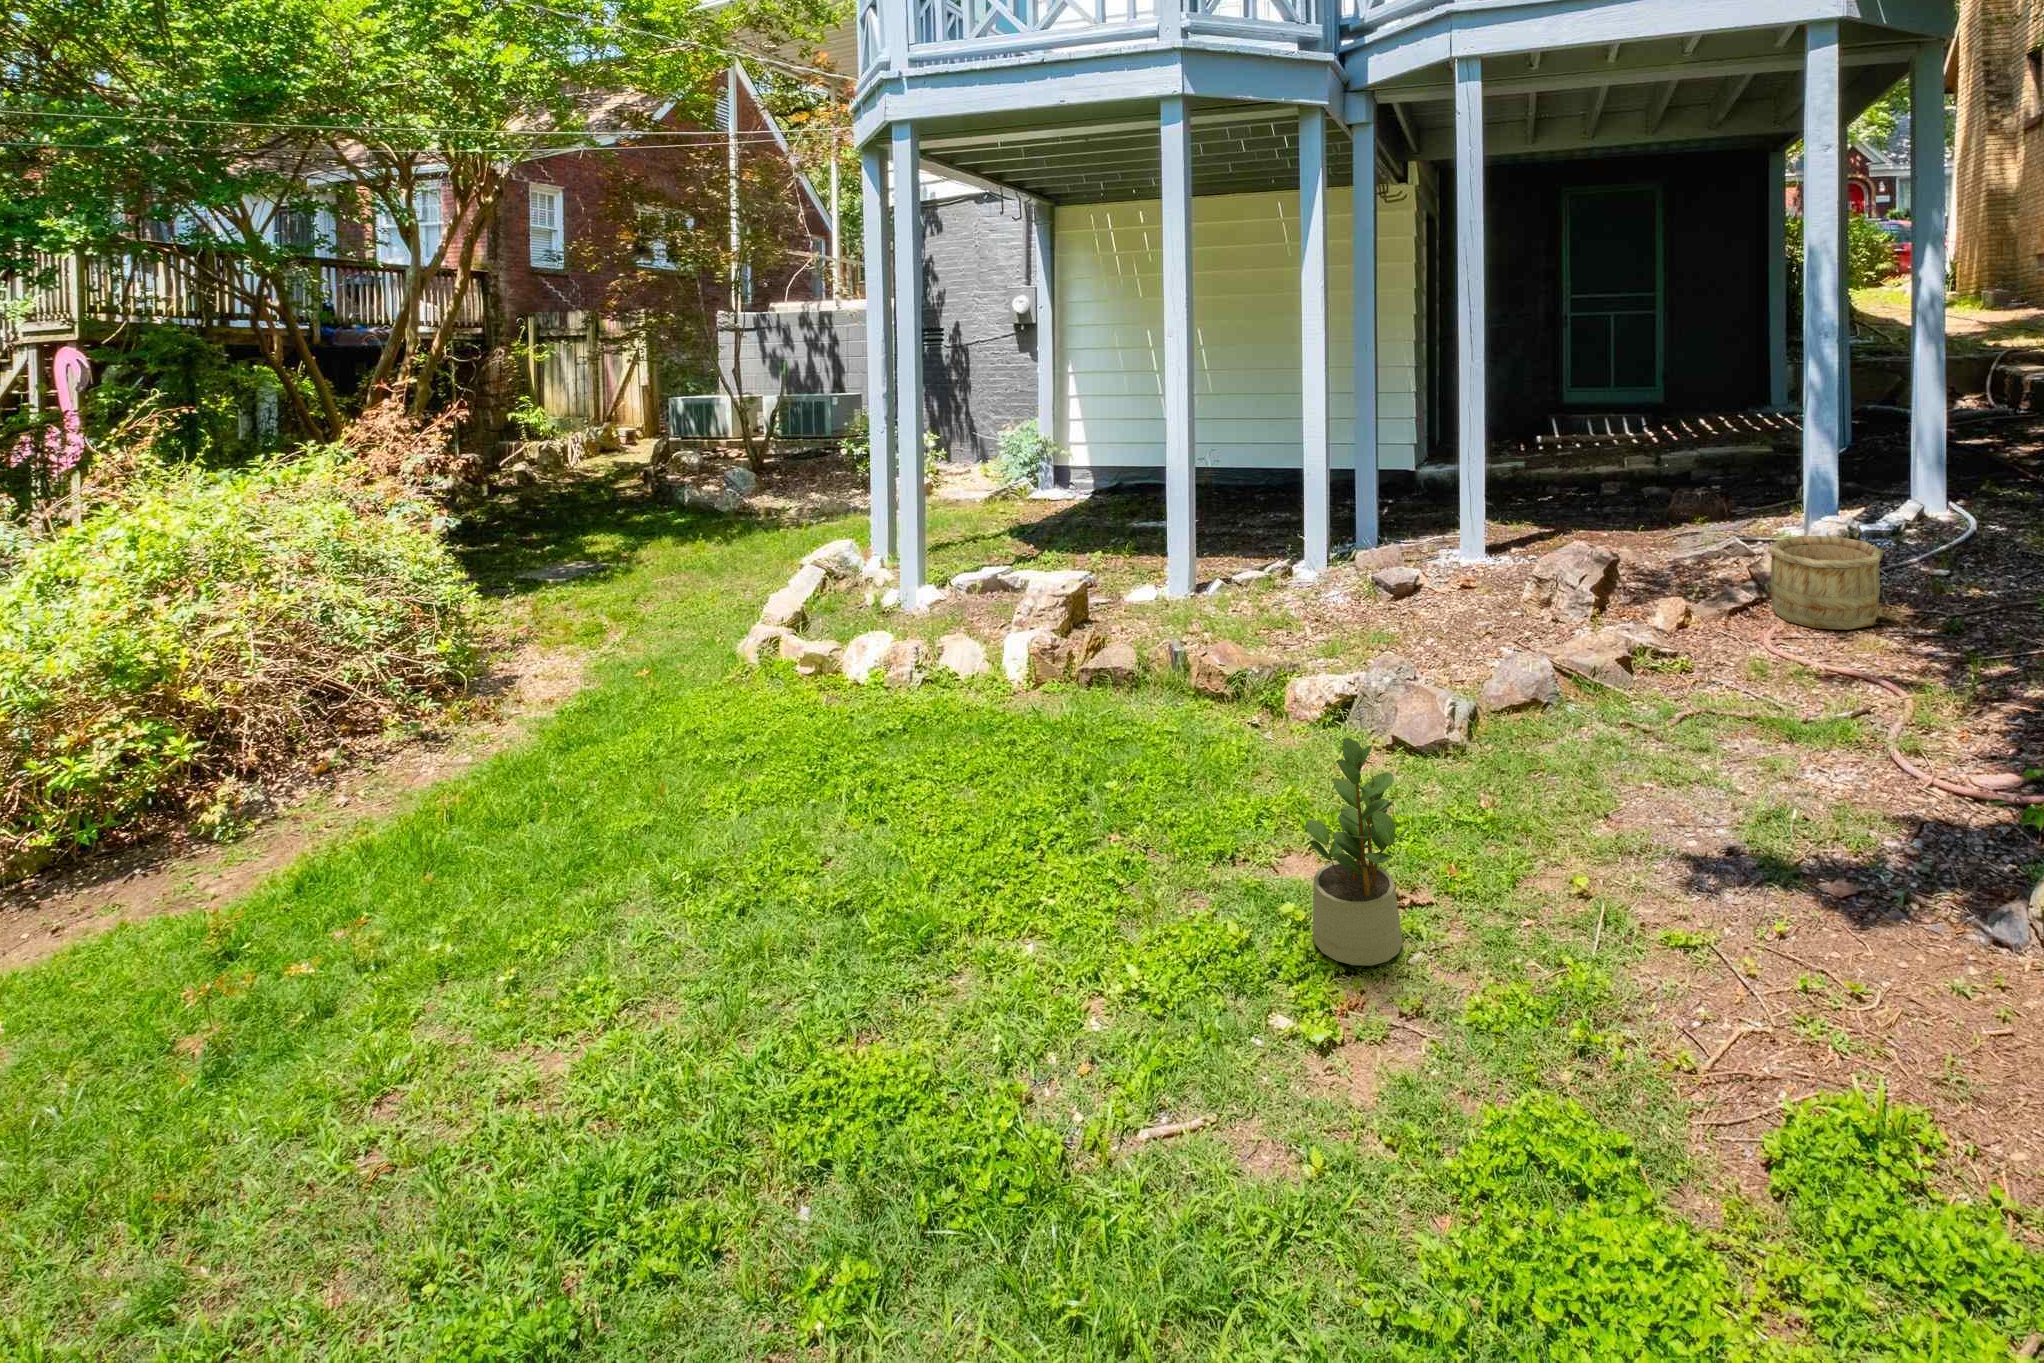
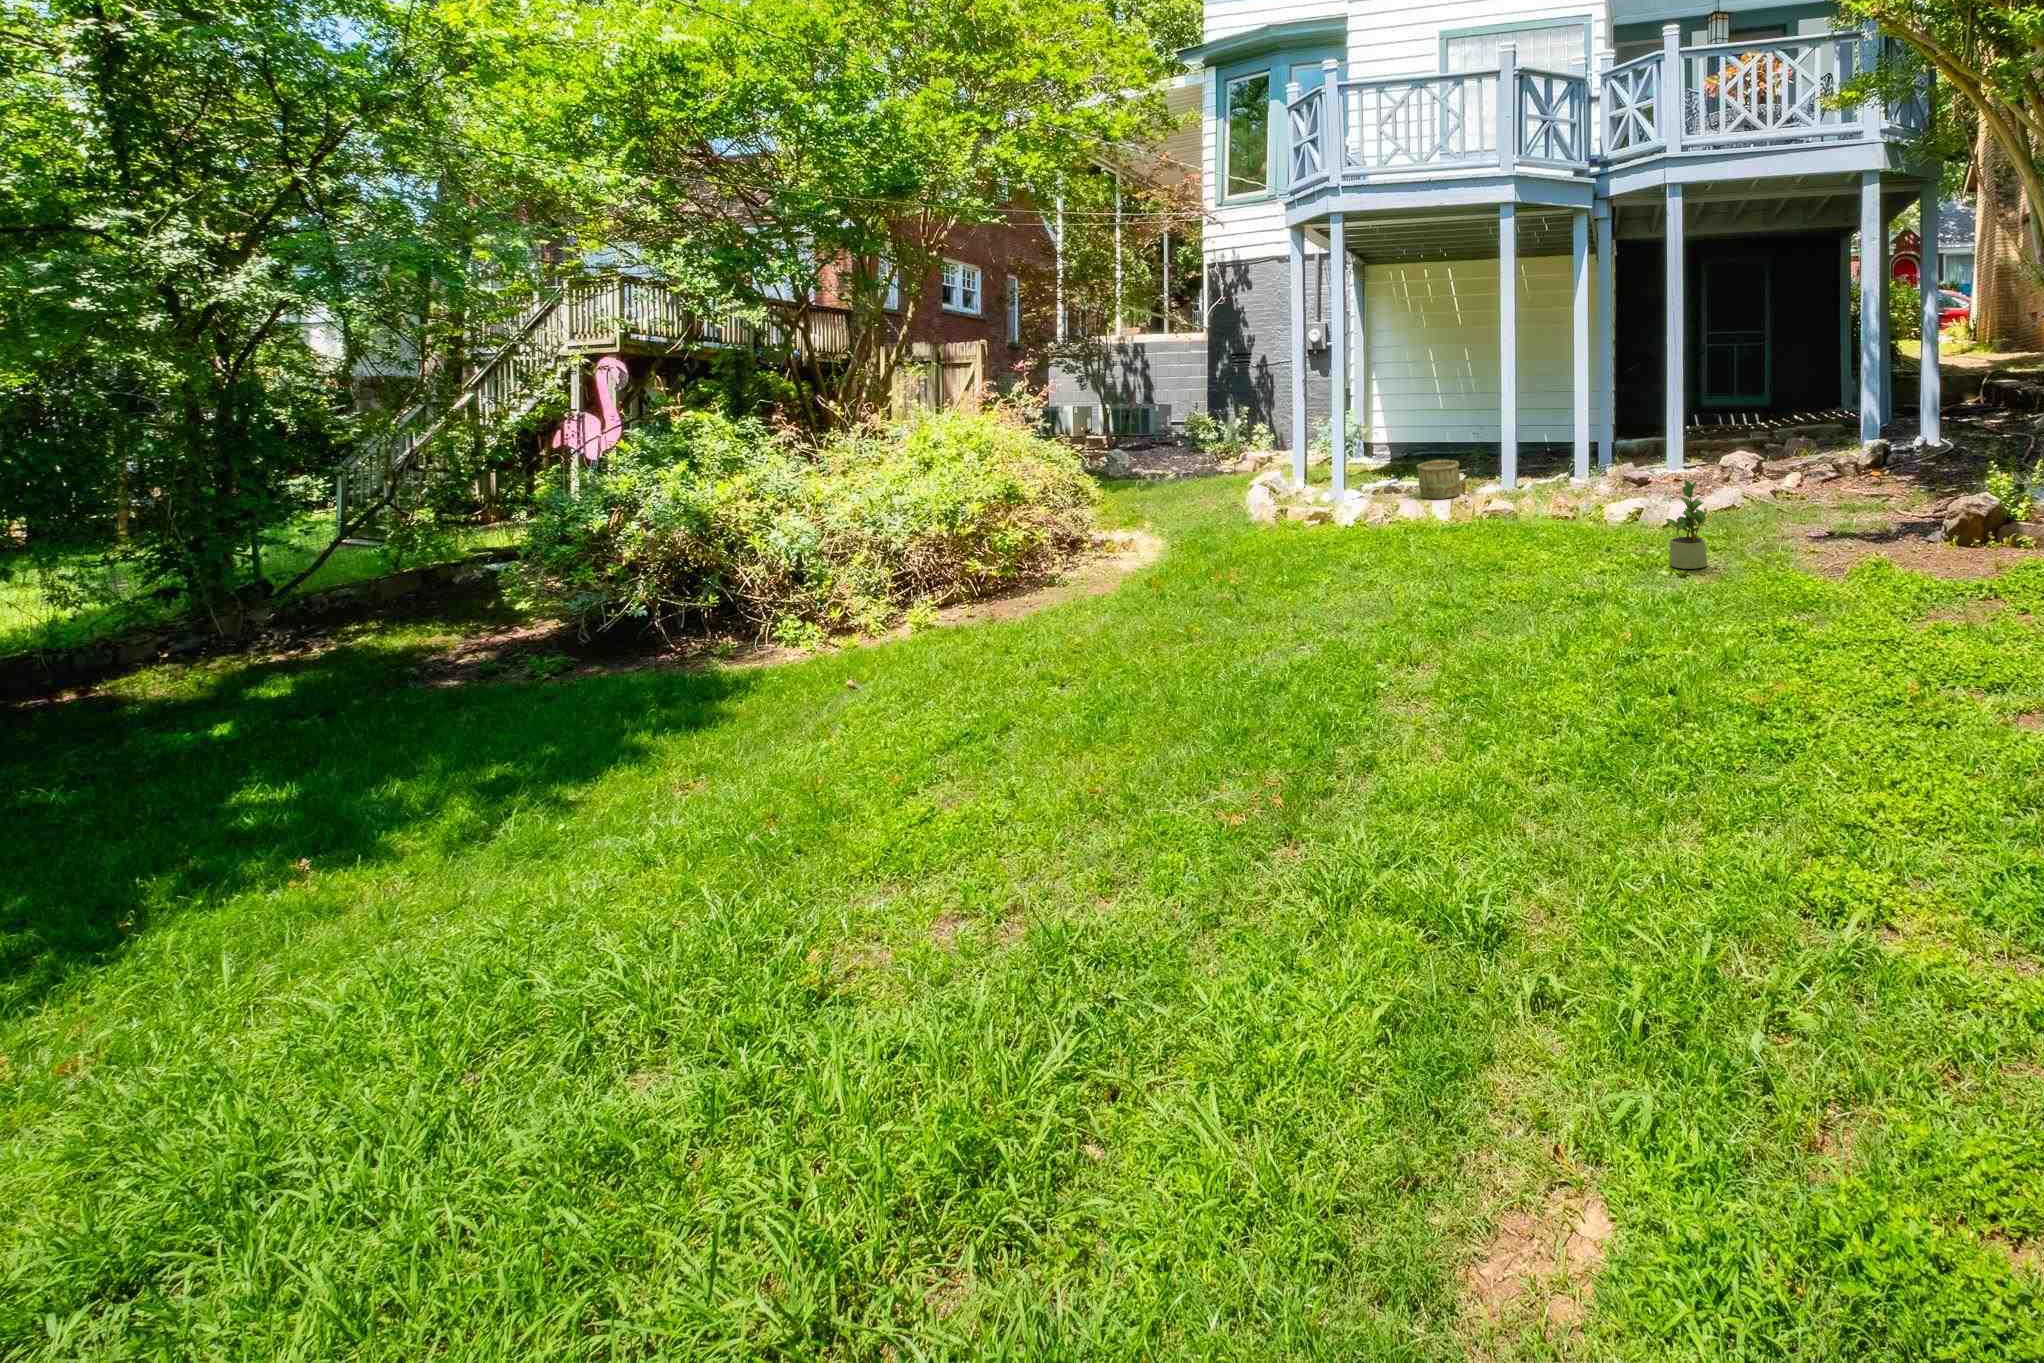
wooden bucket: present [1768,536,1883,630] -> present [1417,460,1460,499]

